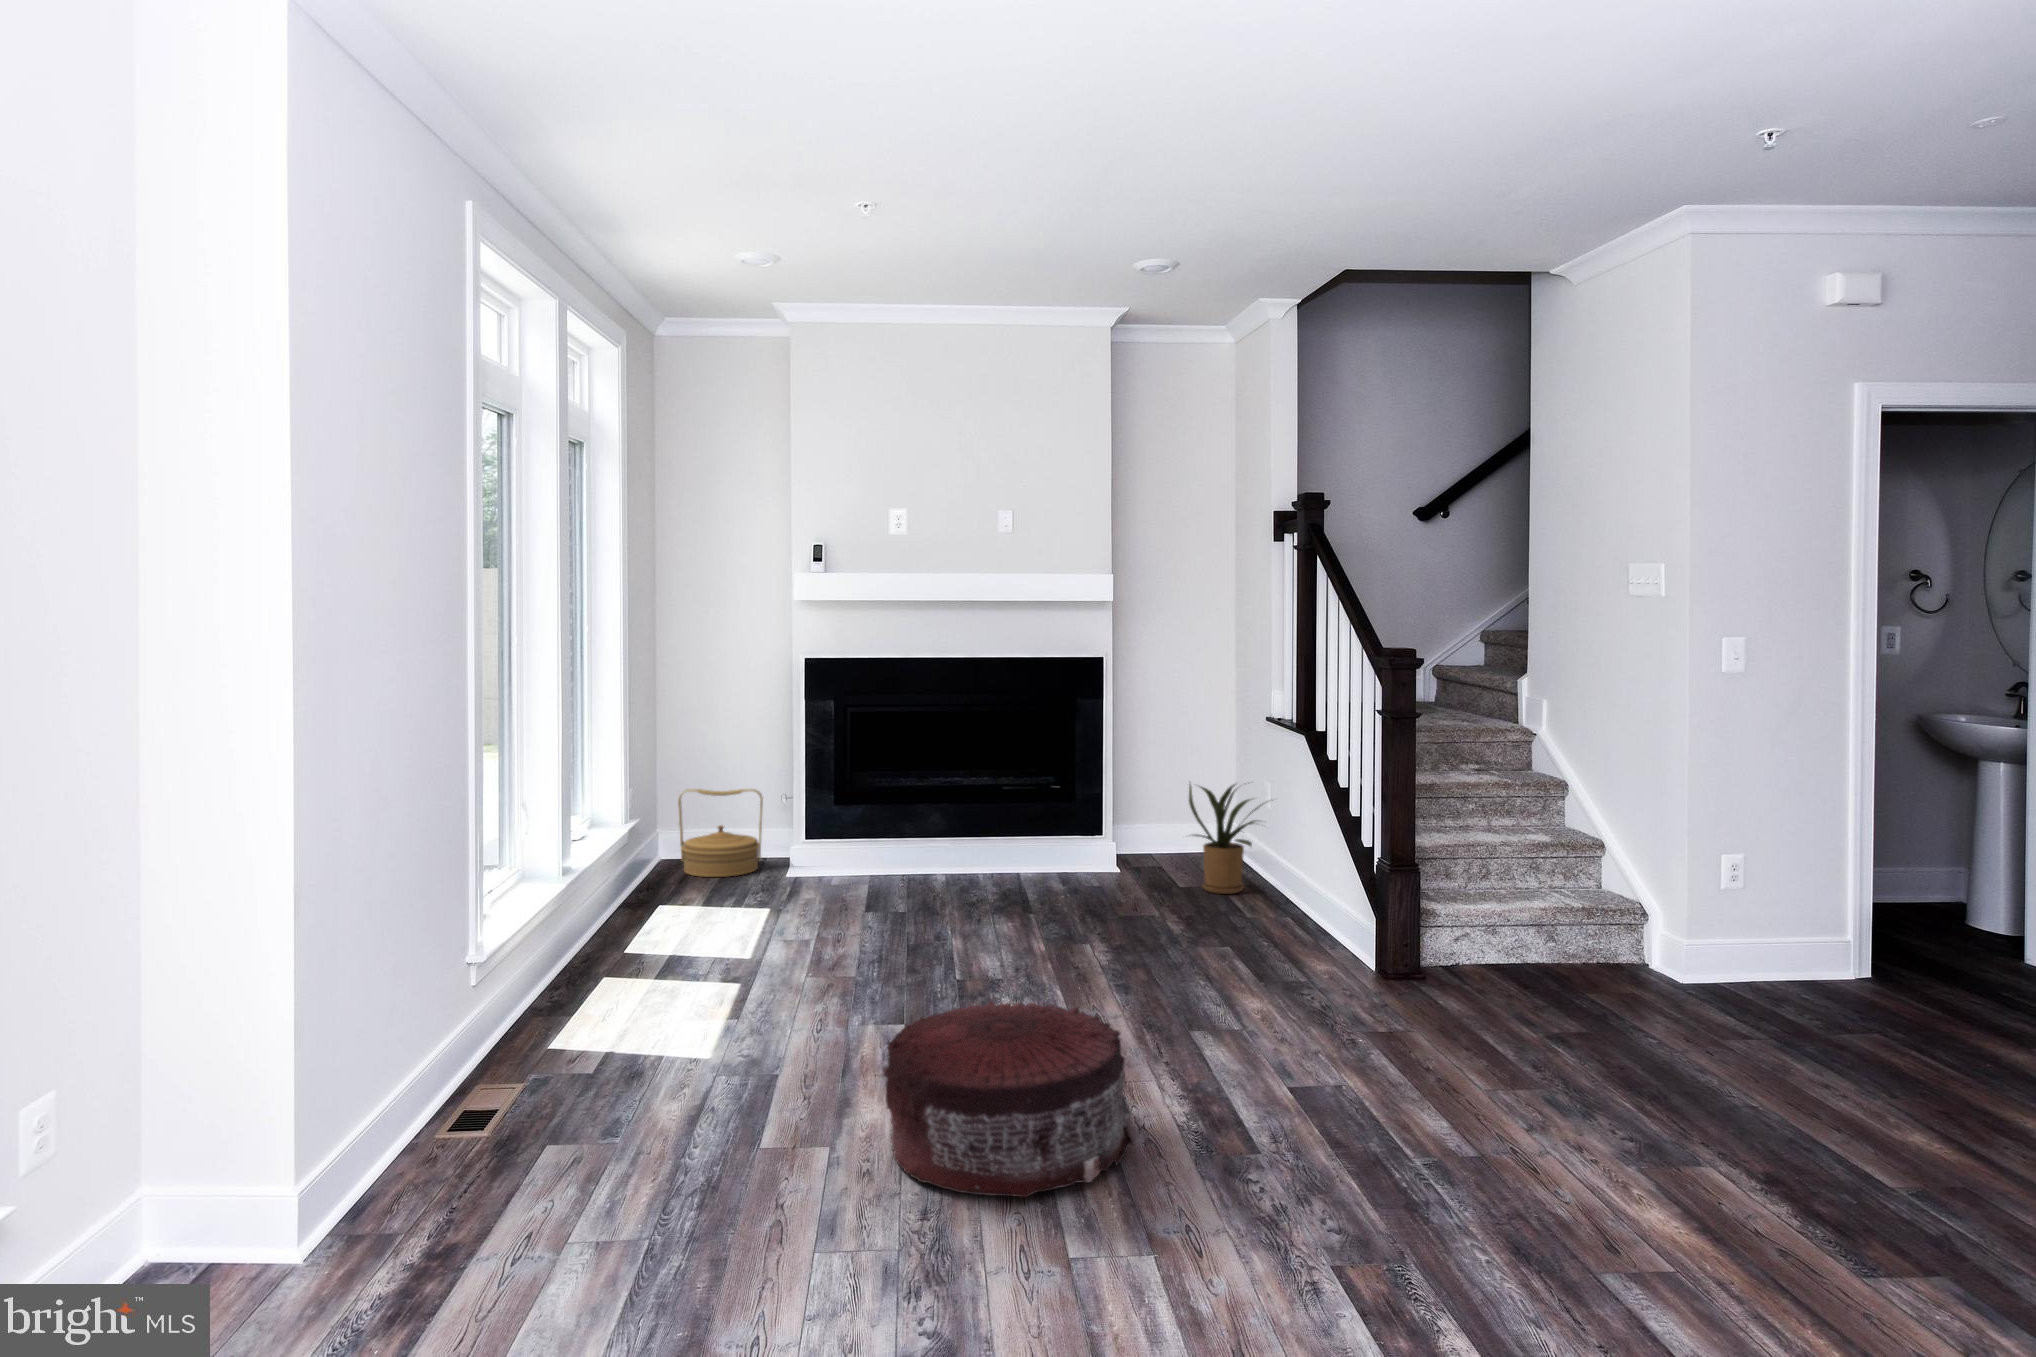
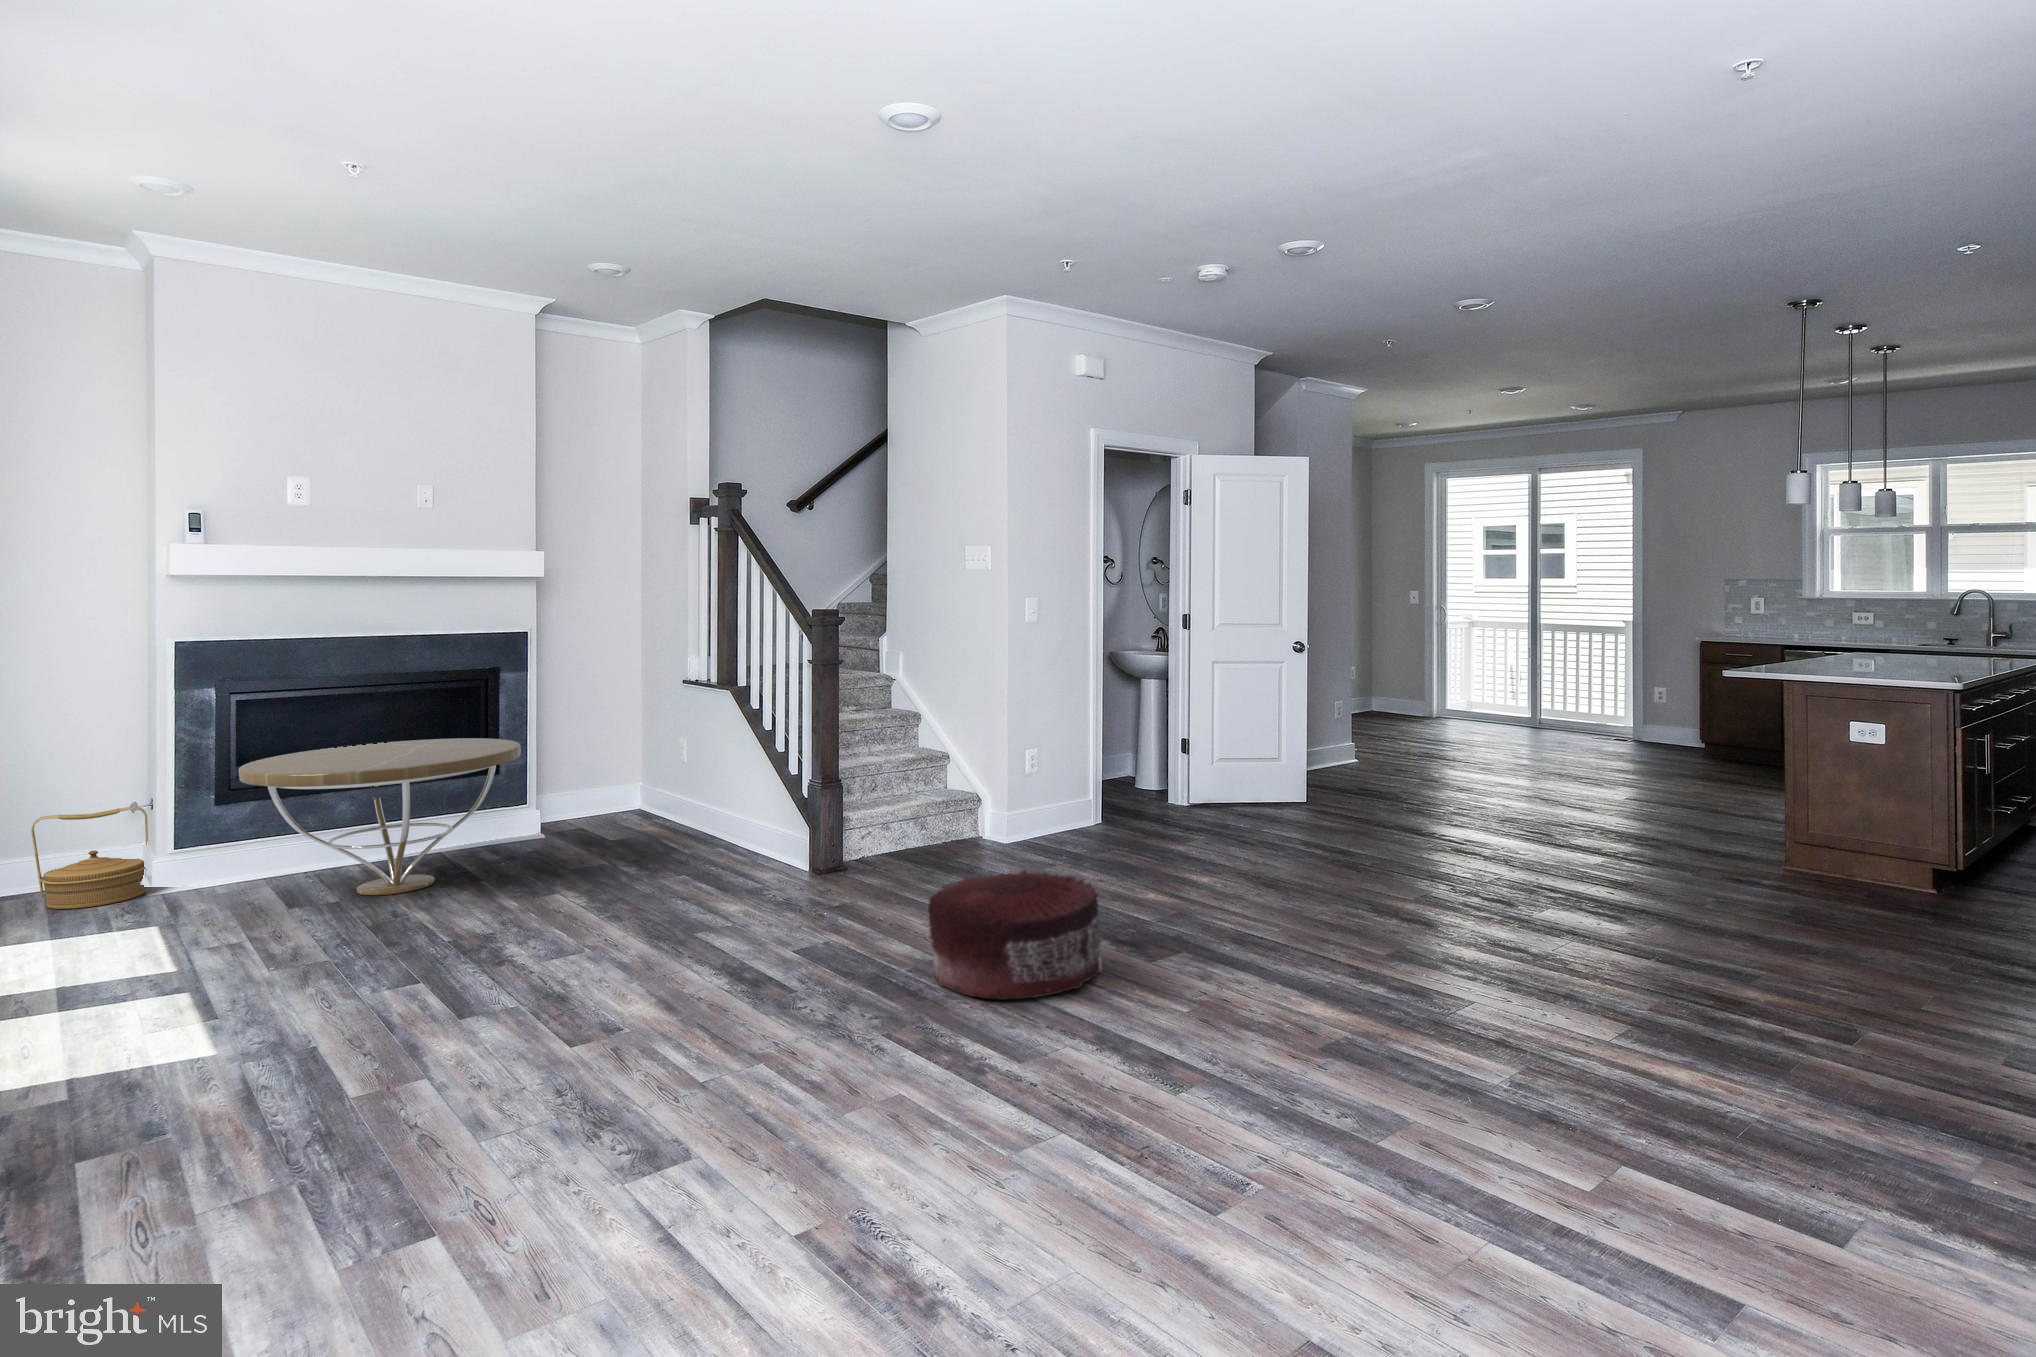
coffee table: none [812,751,1071,913] -> present [239,738,521,895]
house plant: present [1189,783,1263,894] -> none [615,740,700,839]
pouf: present [883,1001,1135,1197] -> present [928,870,1102,1000]

